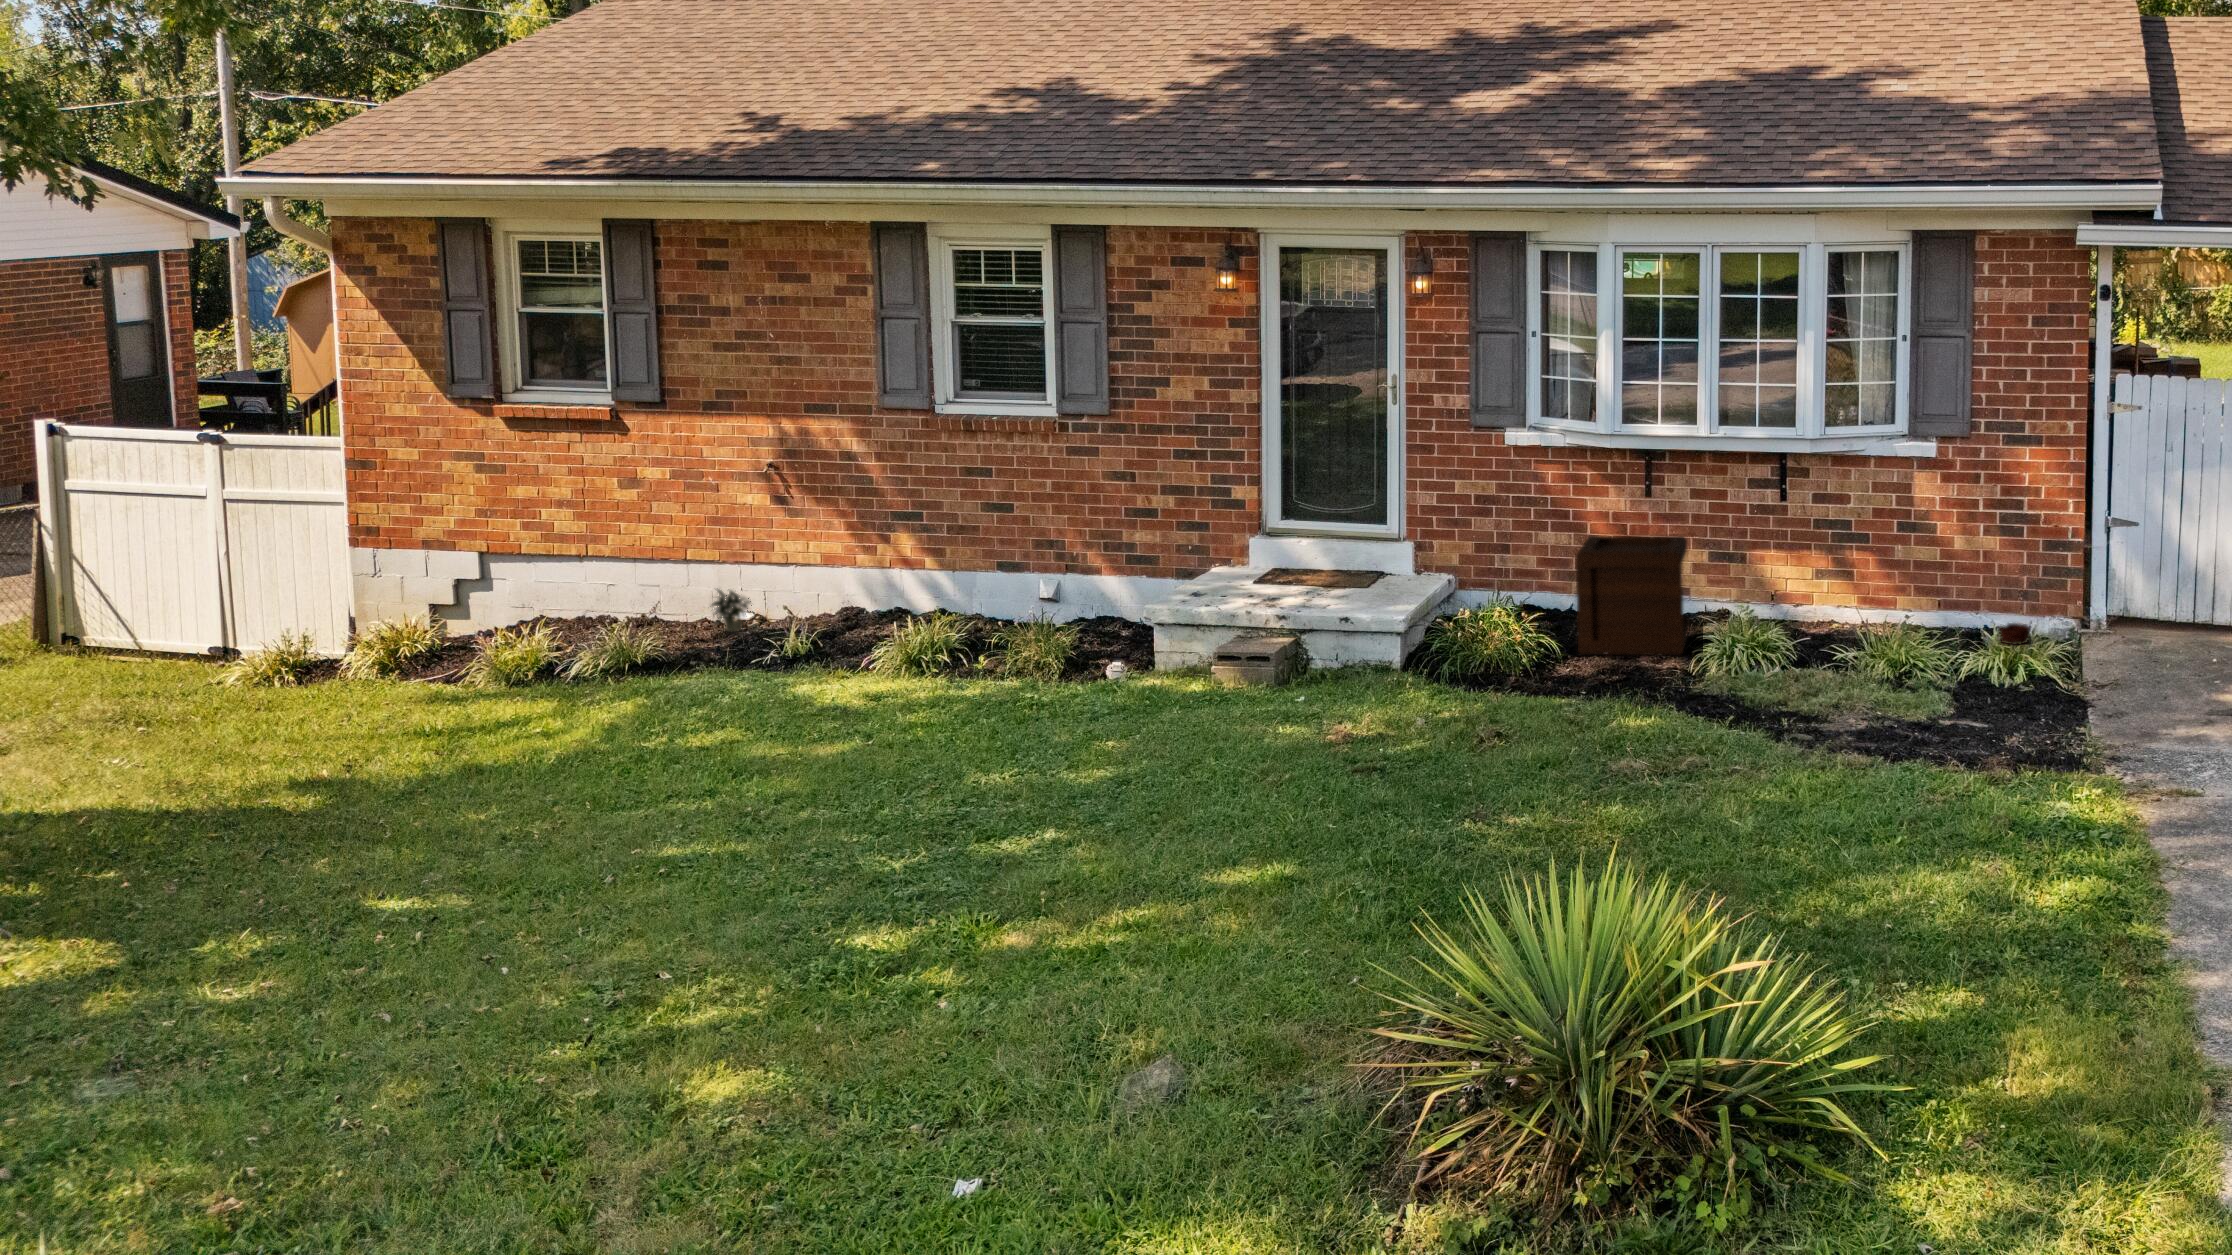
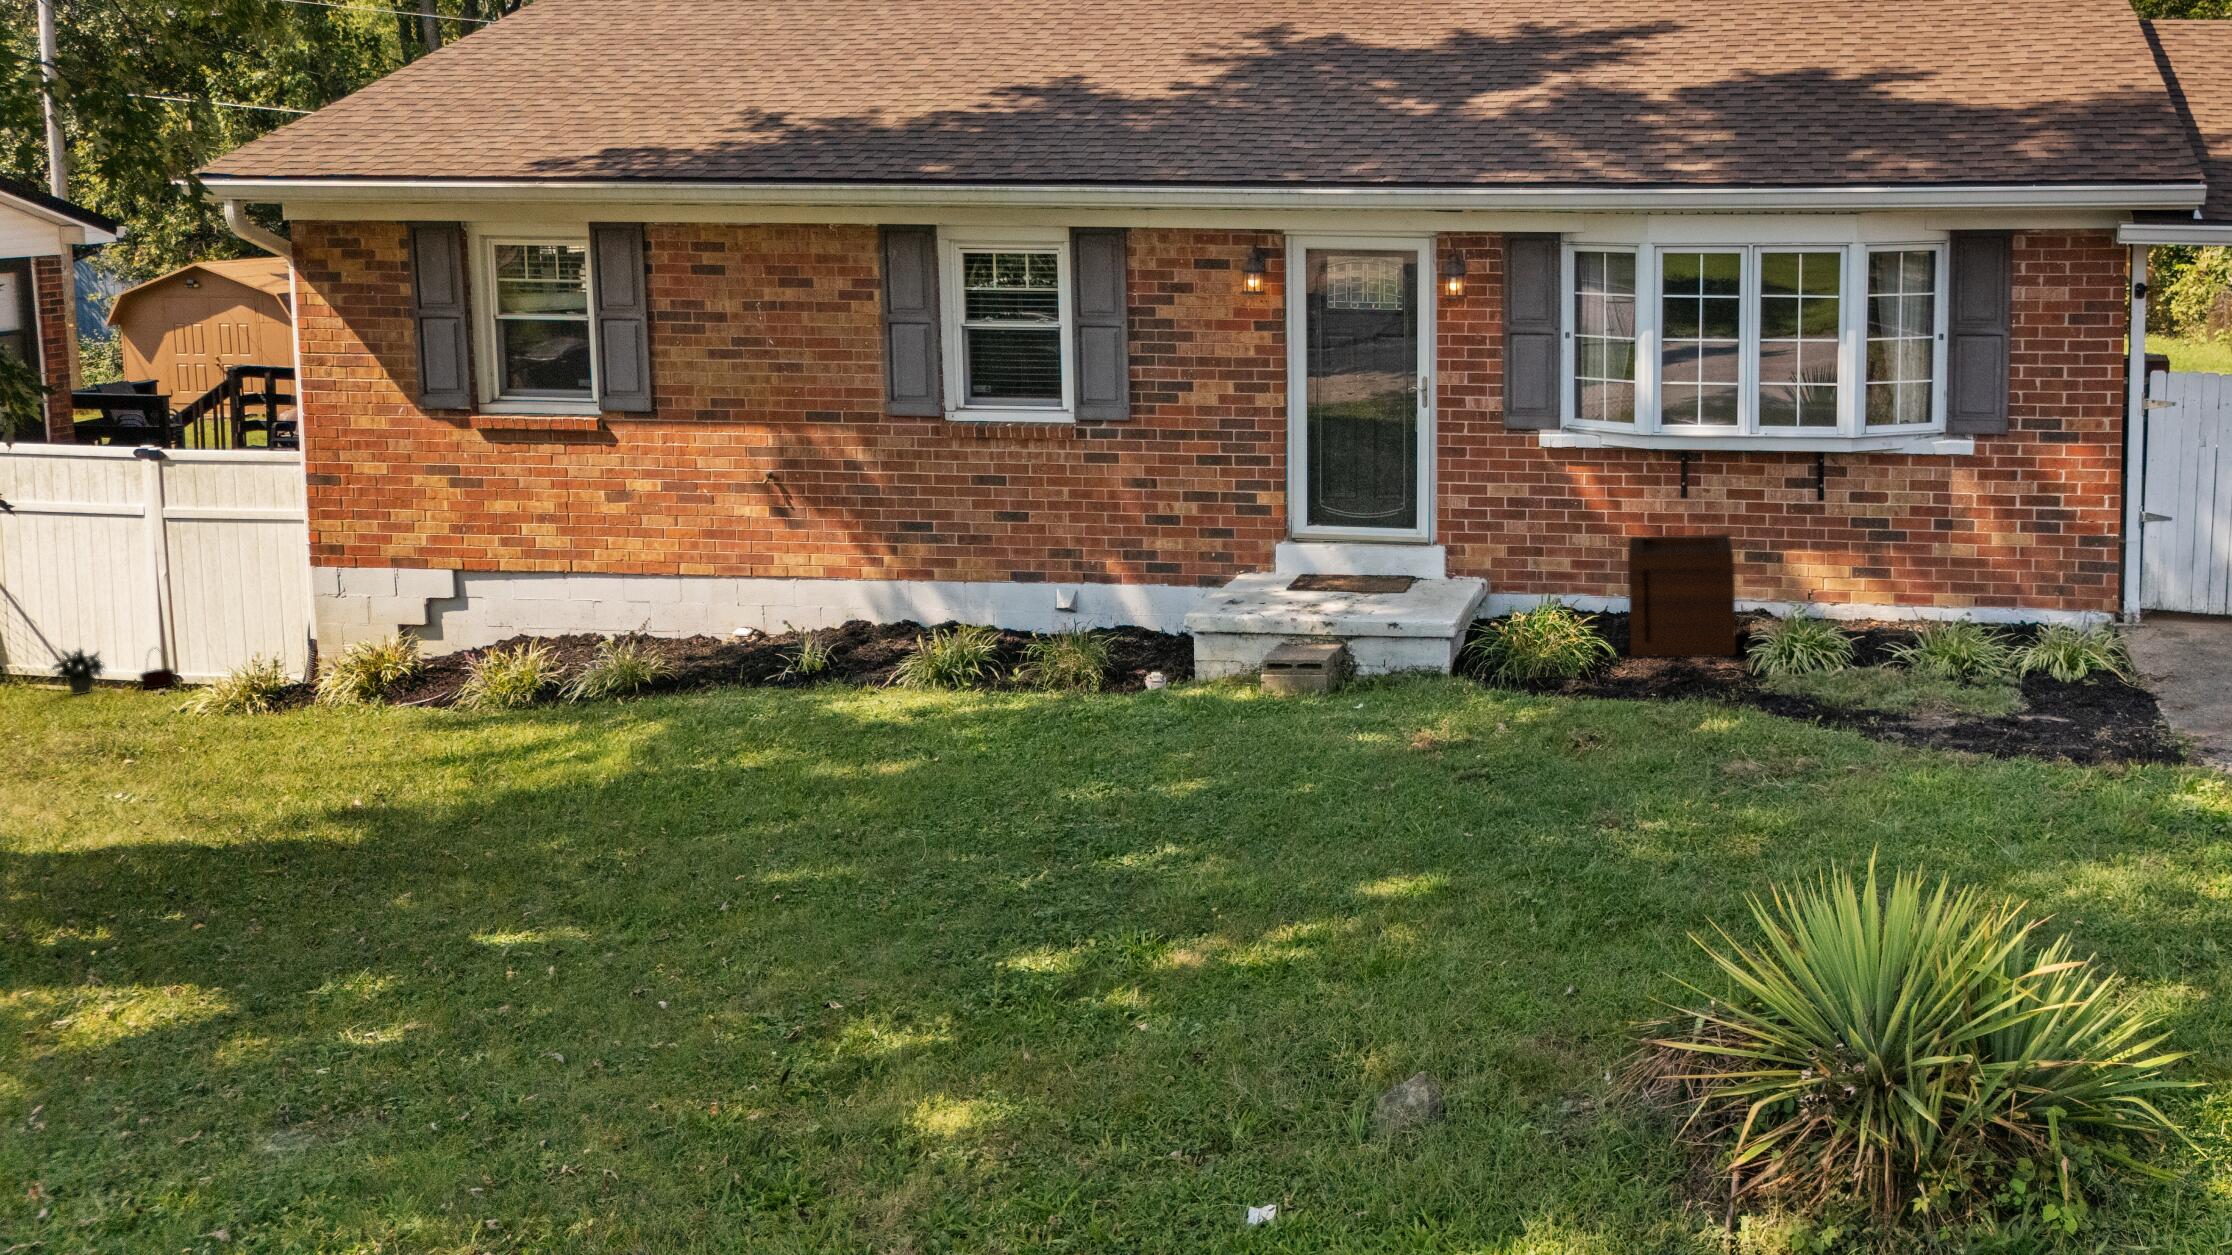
potted plant: present [710,590,753,632] -> present [53,649,104,695]
basket: present [1999,623,2030,645] -> present [140,648,174,689]

